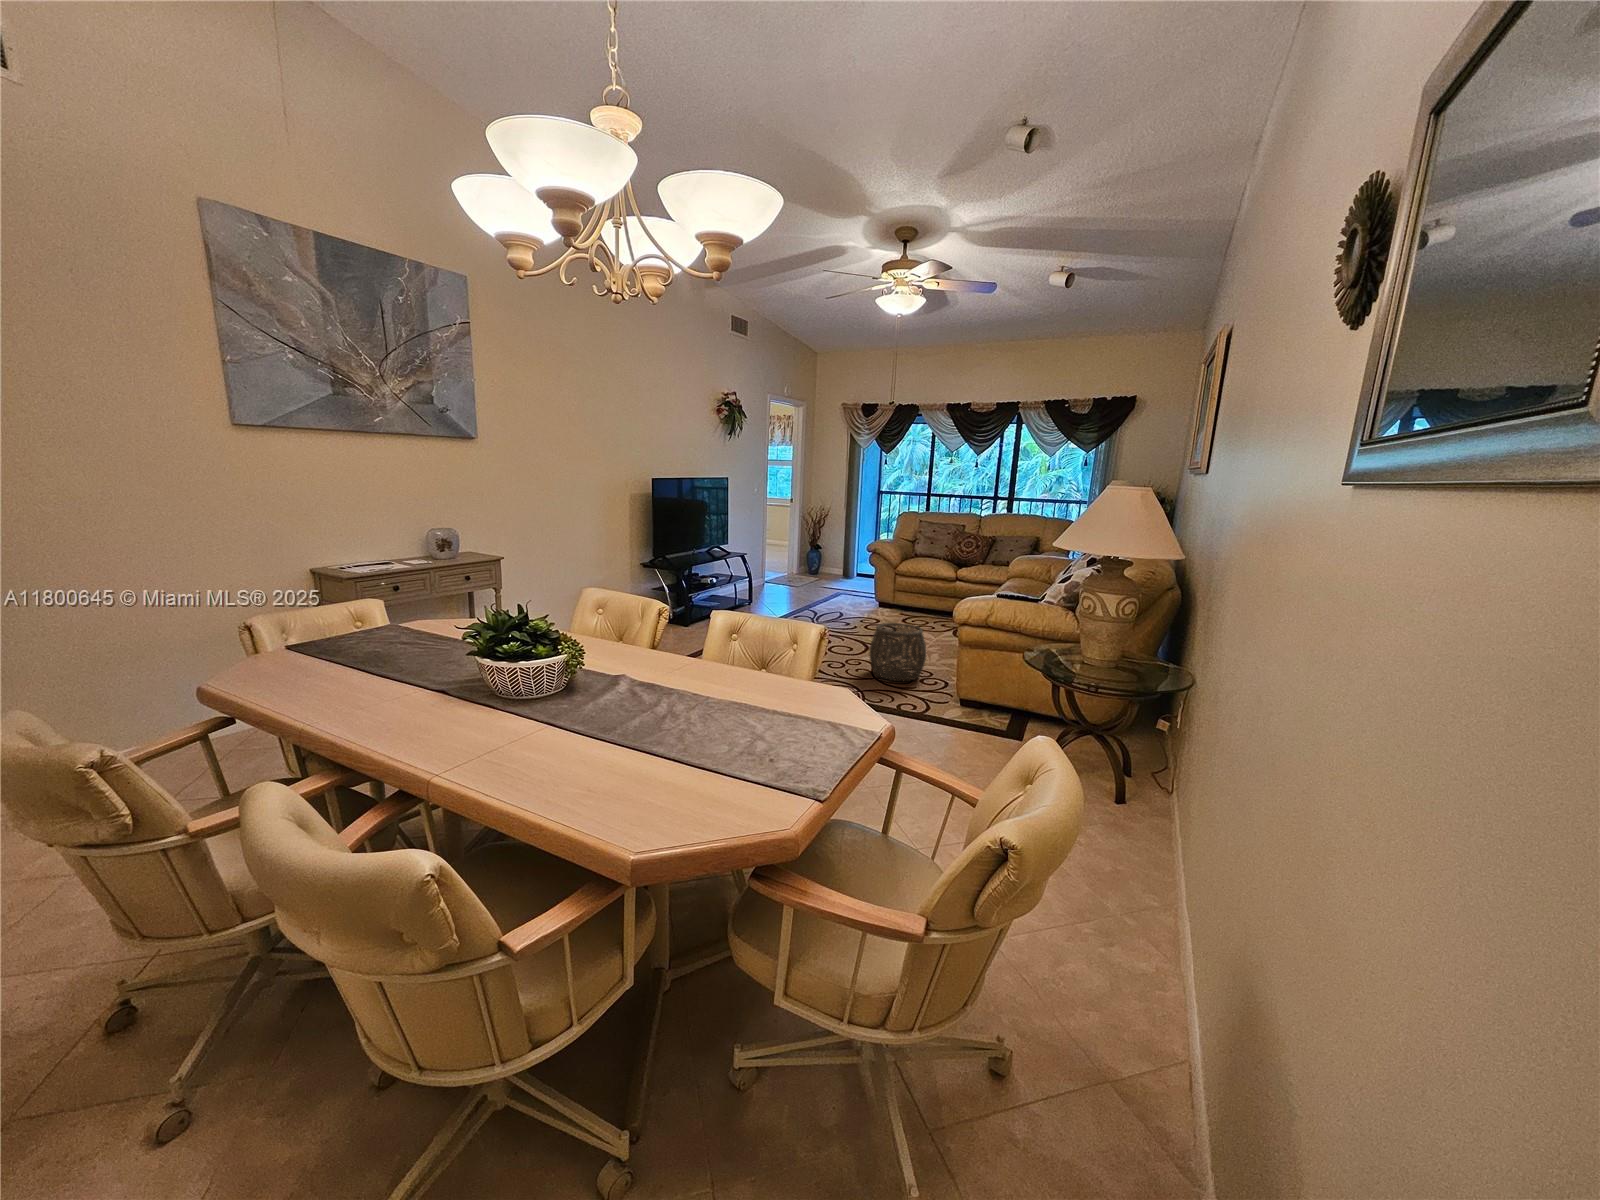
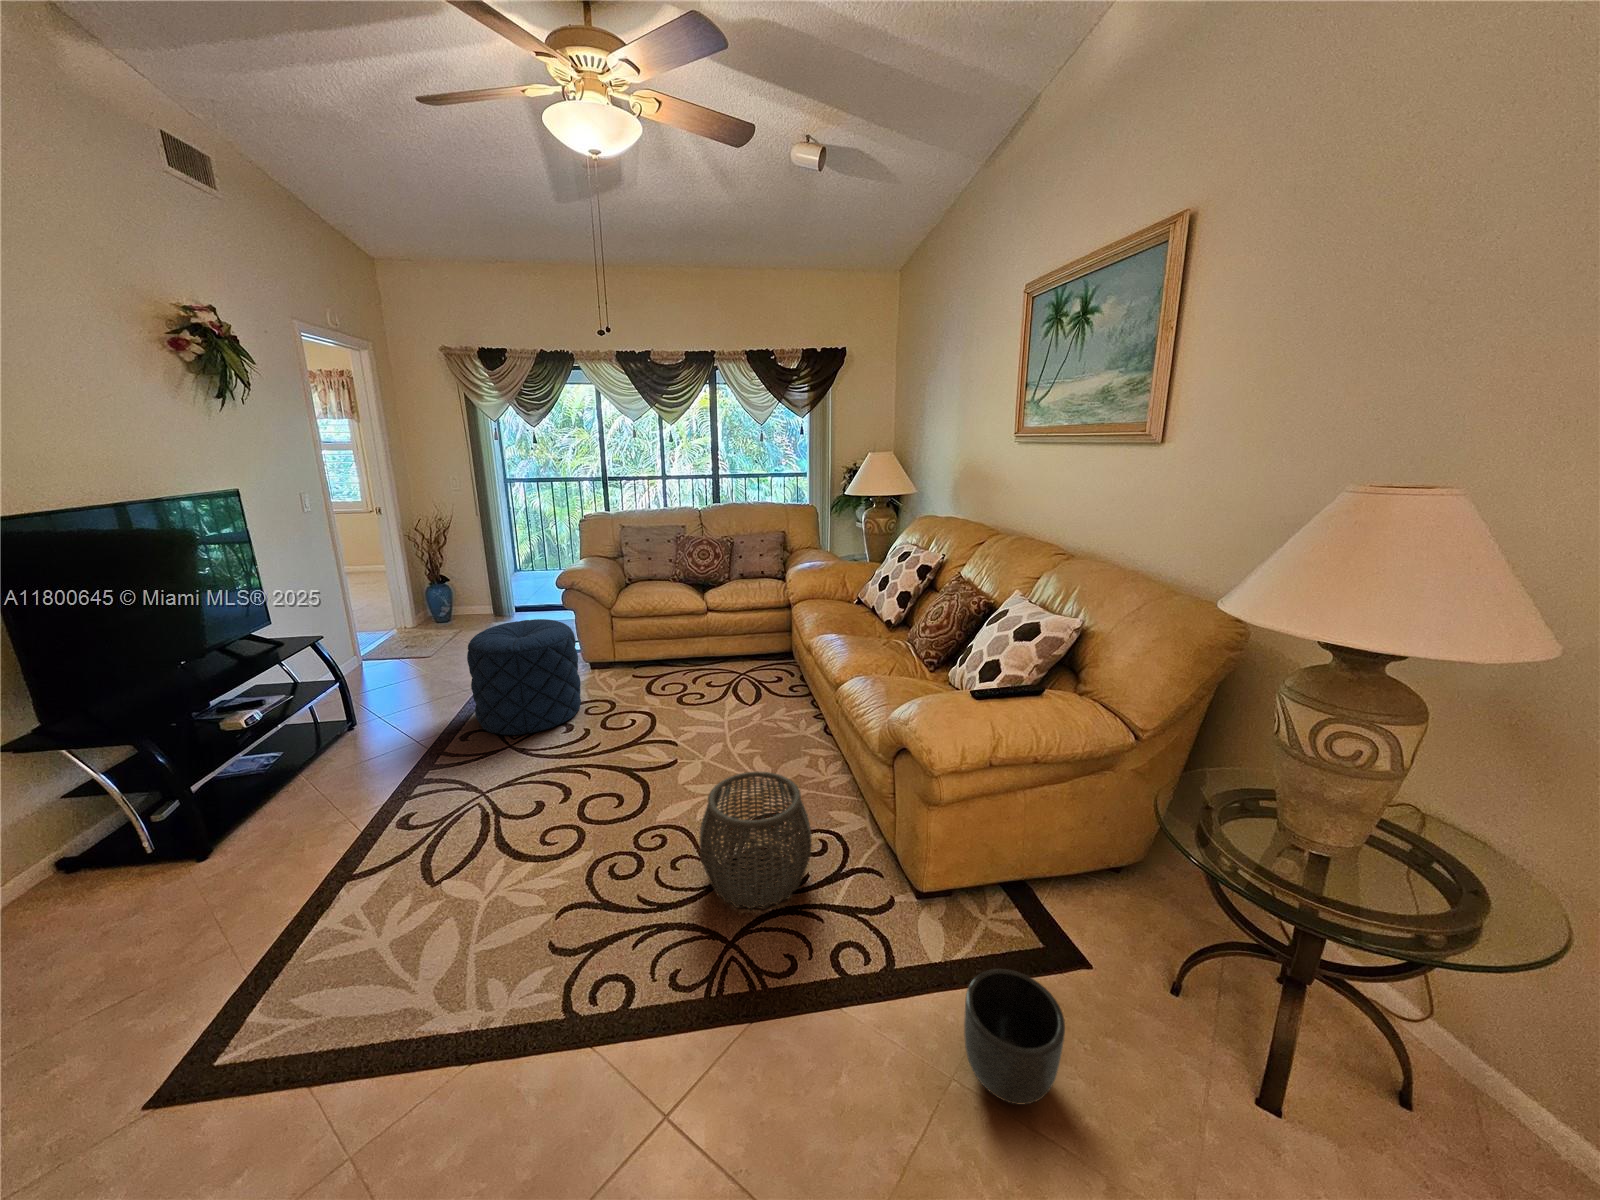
pouf: none [805,562,864,621] -> present [467,619,581,735]
planter: none [927,685,970,733] -> present [964,969,1065,1104]

